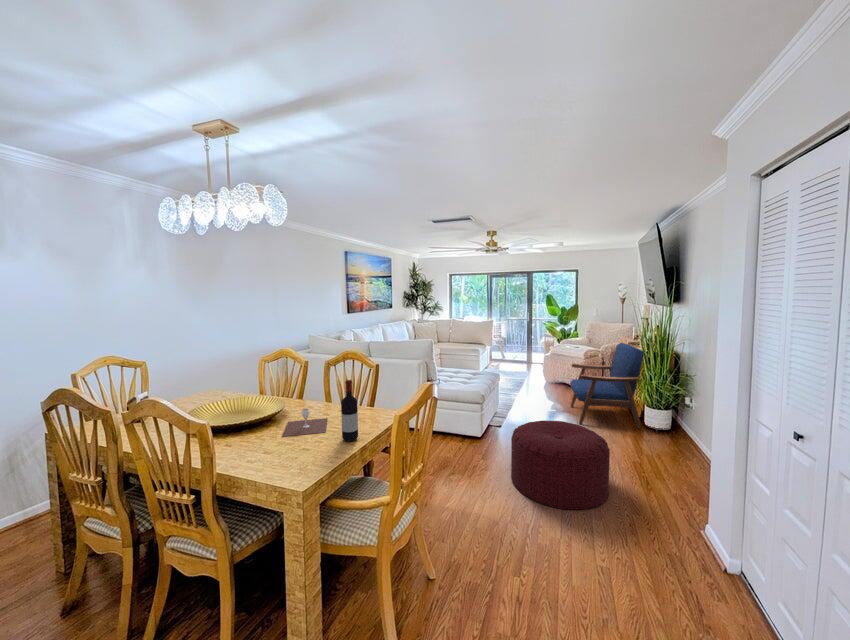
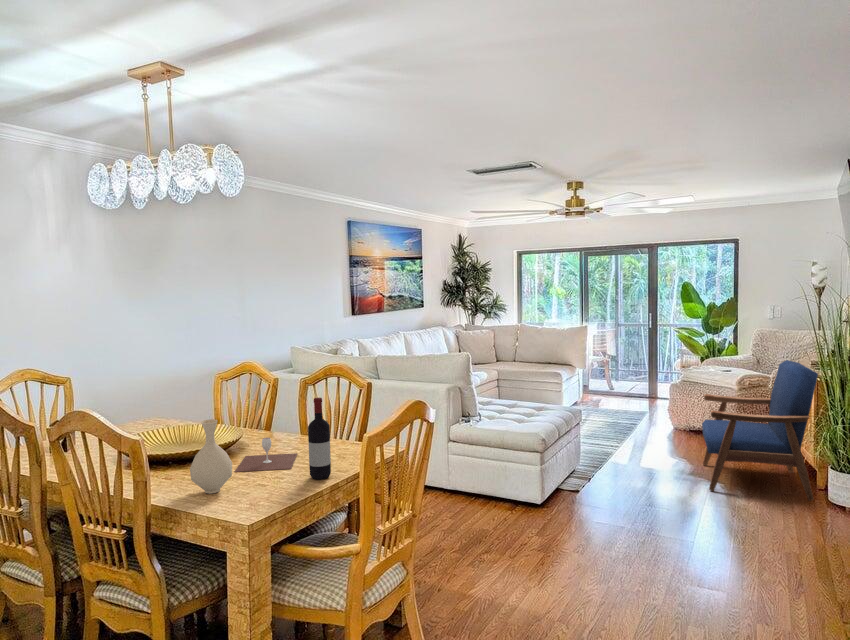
vase: none [248,400,283,459] -> present [190,419,232,494]
ottoman: present [511,421,610,510] -> none [576,476,726,607]

